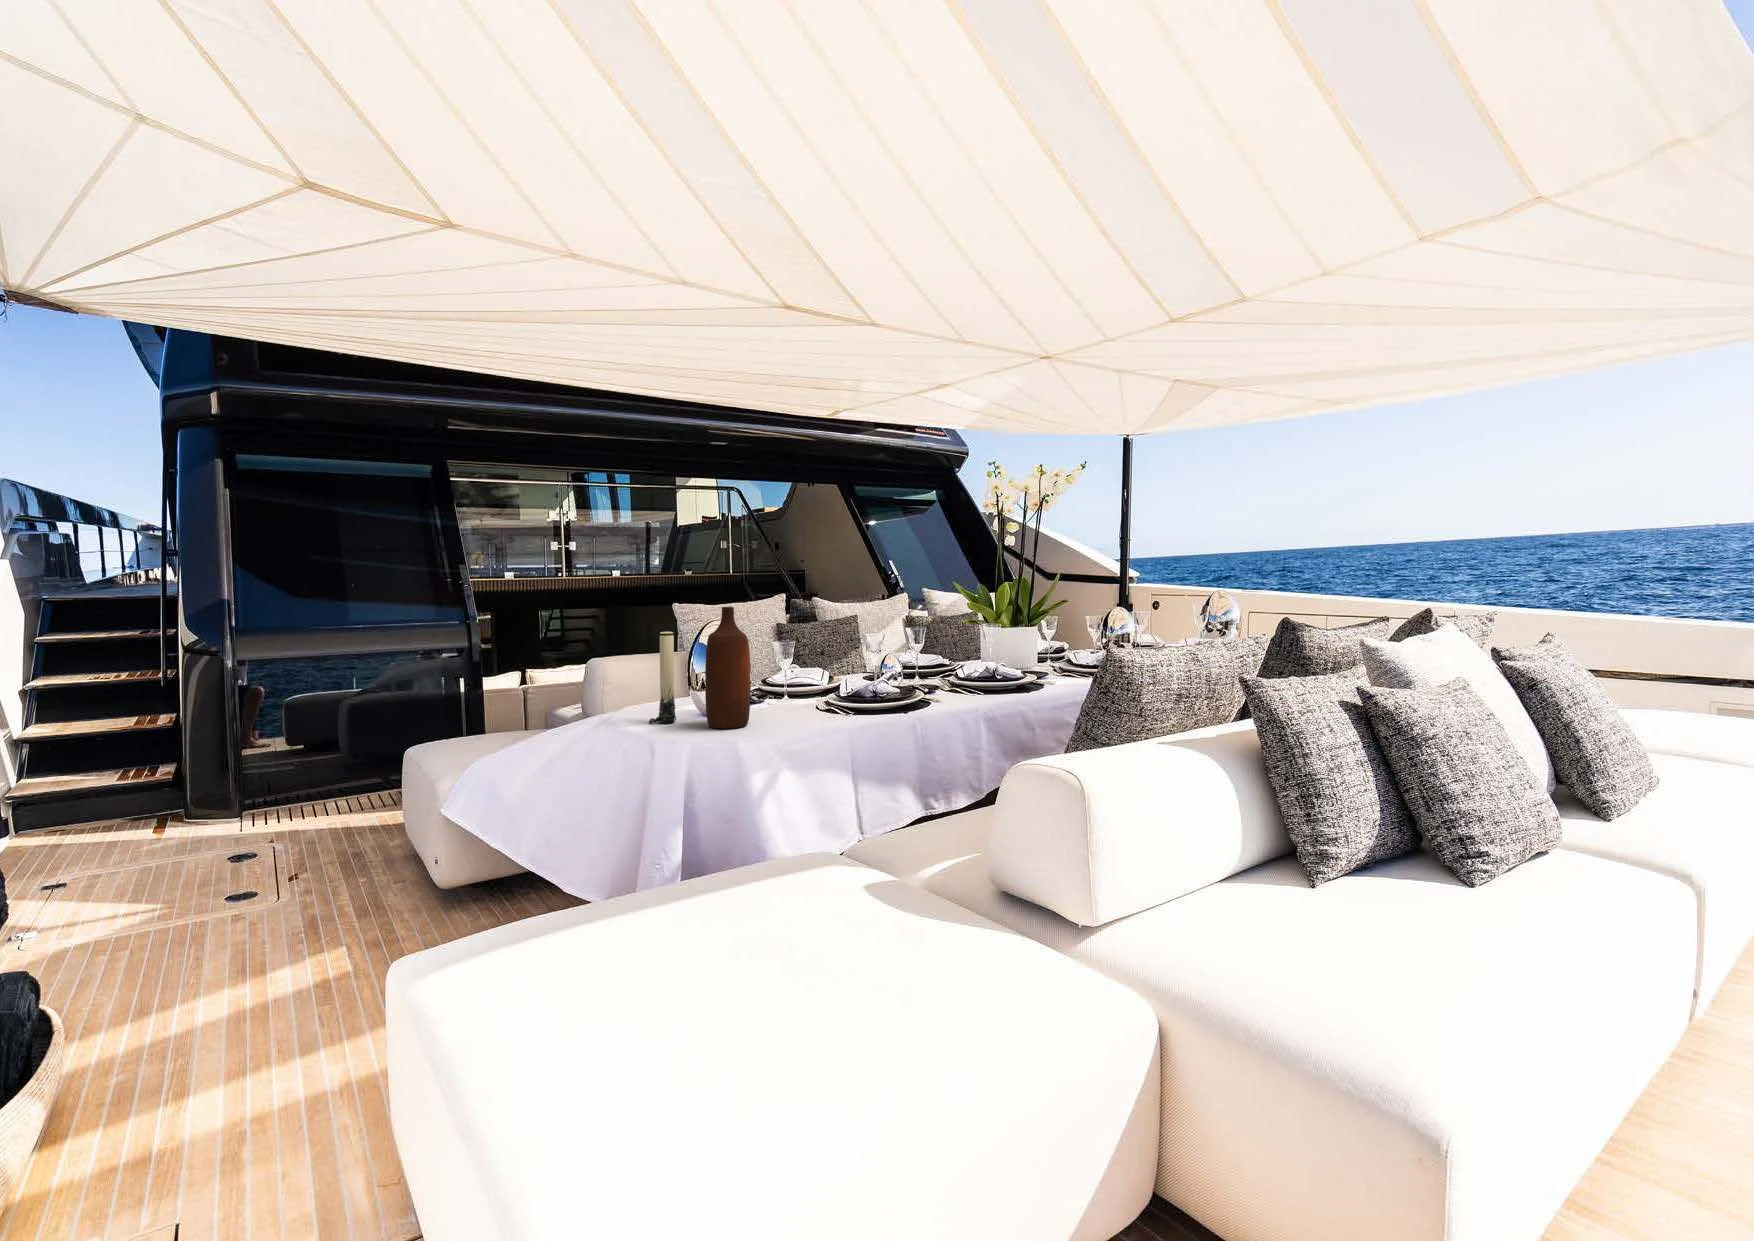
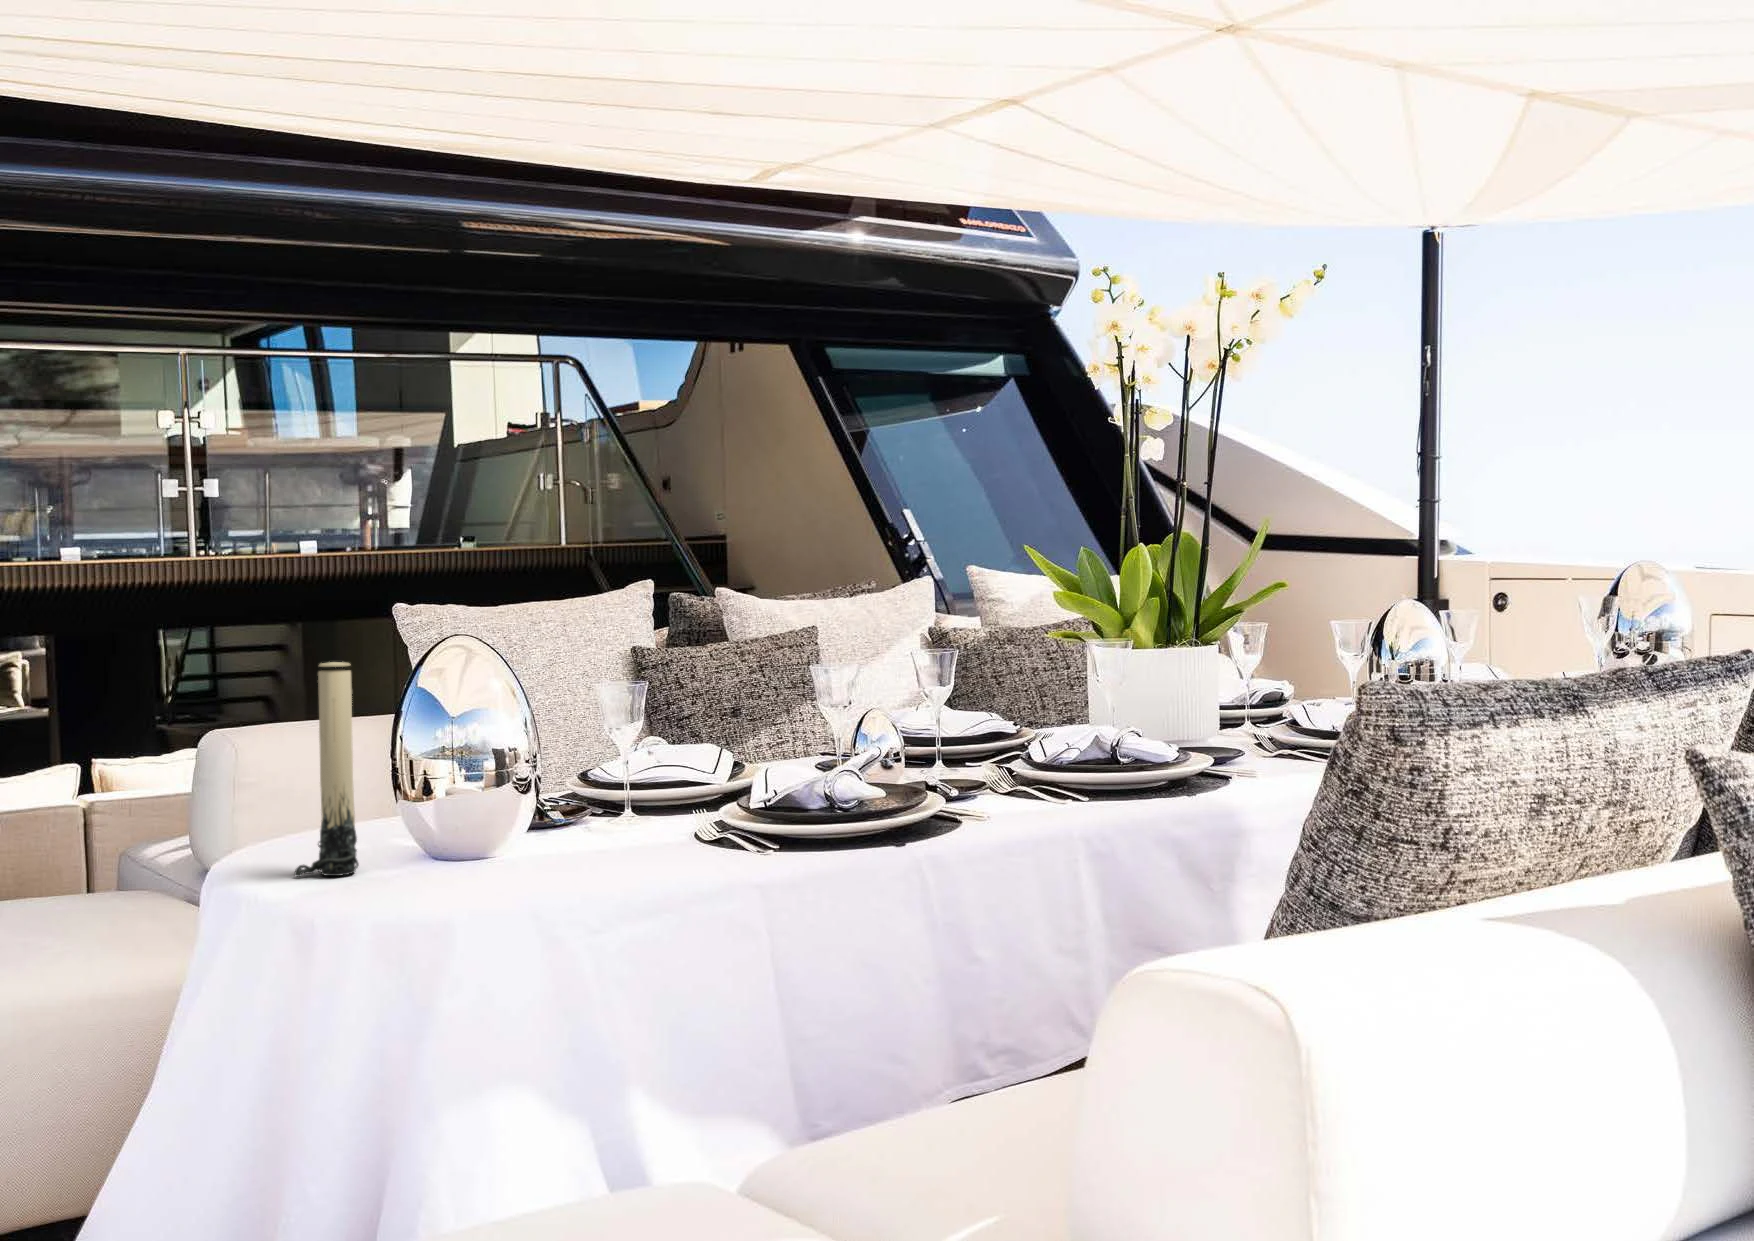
bottle: present [705,607,750,728] -> none [422,602,528,887]

